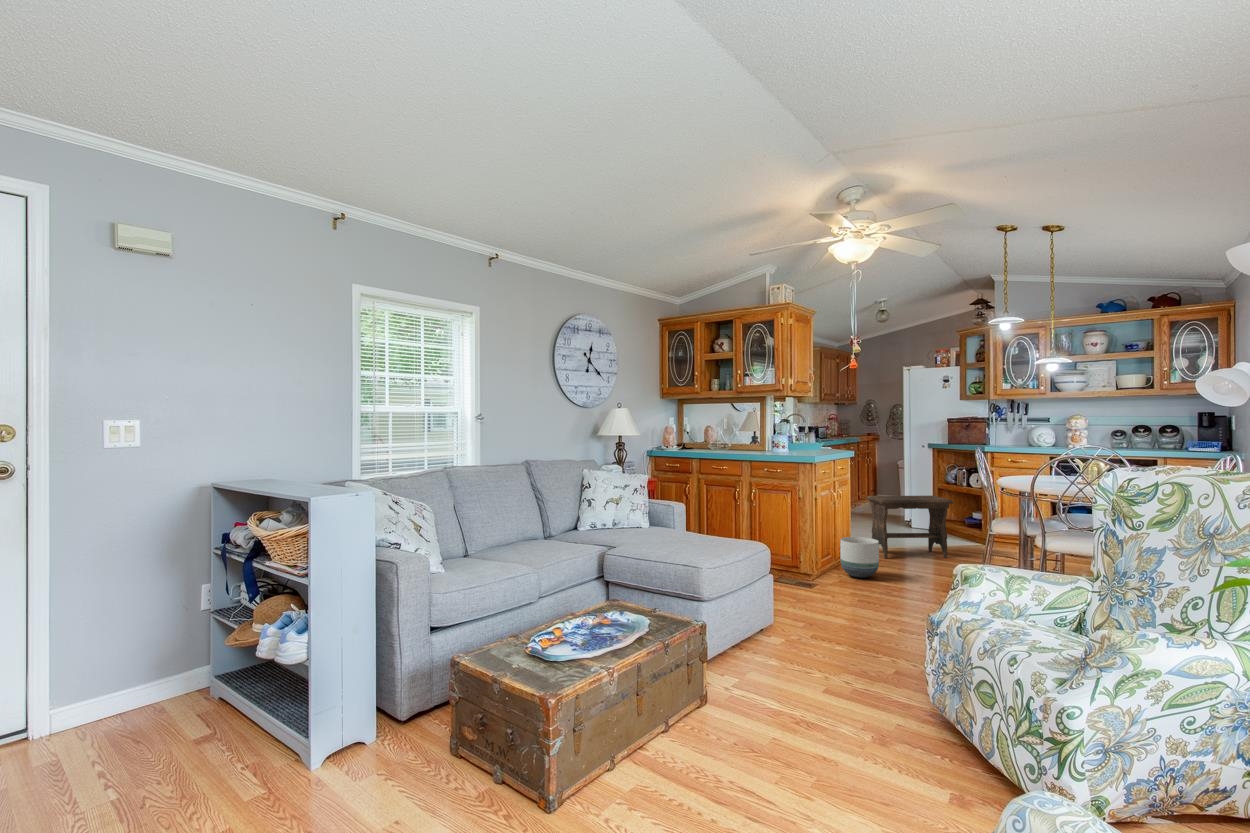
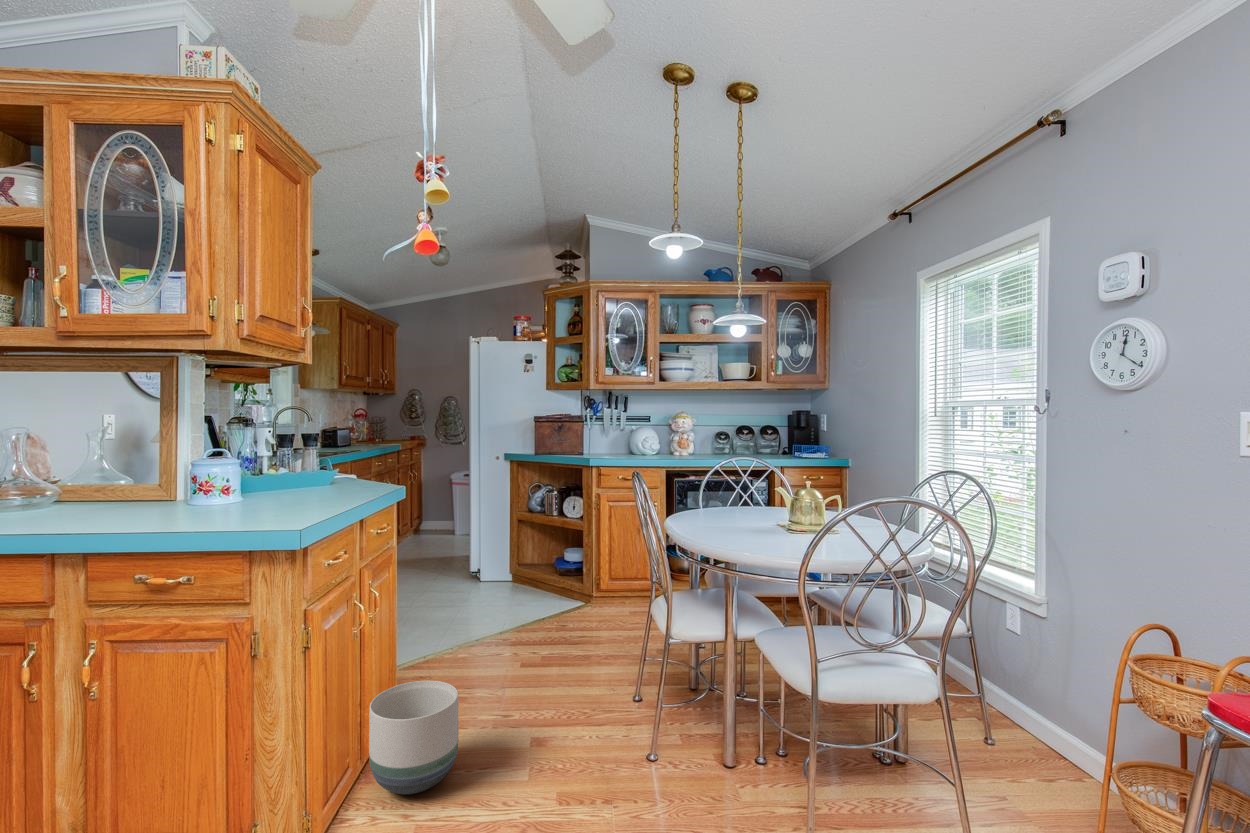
footstool: present [866,496,953,558] -> none [421,543,564,682]

